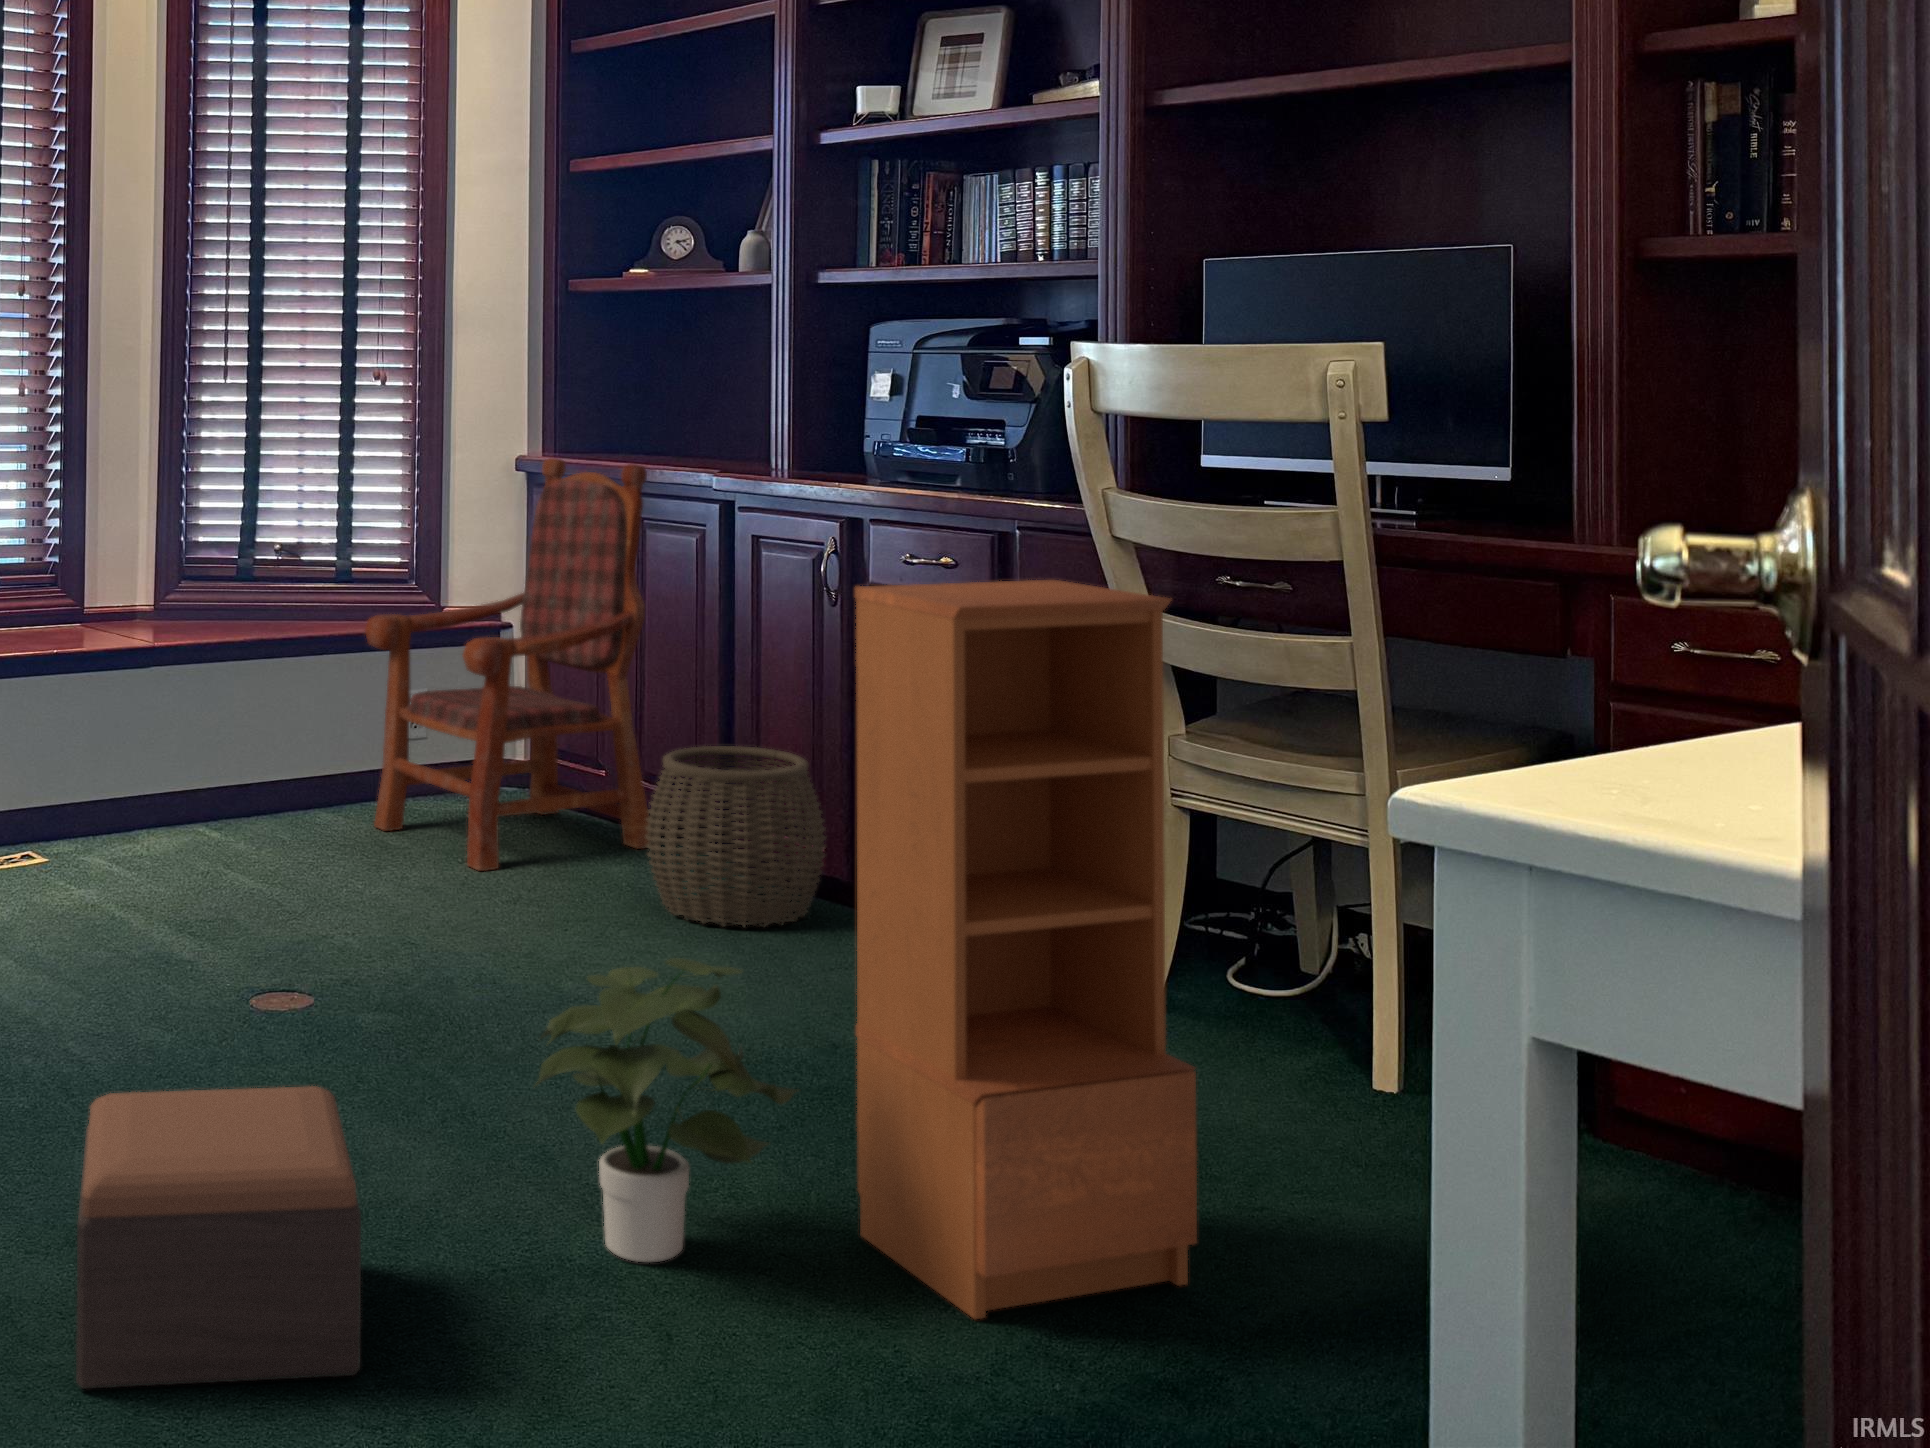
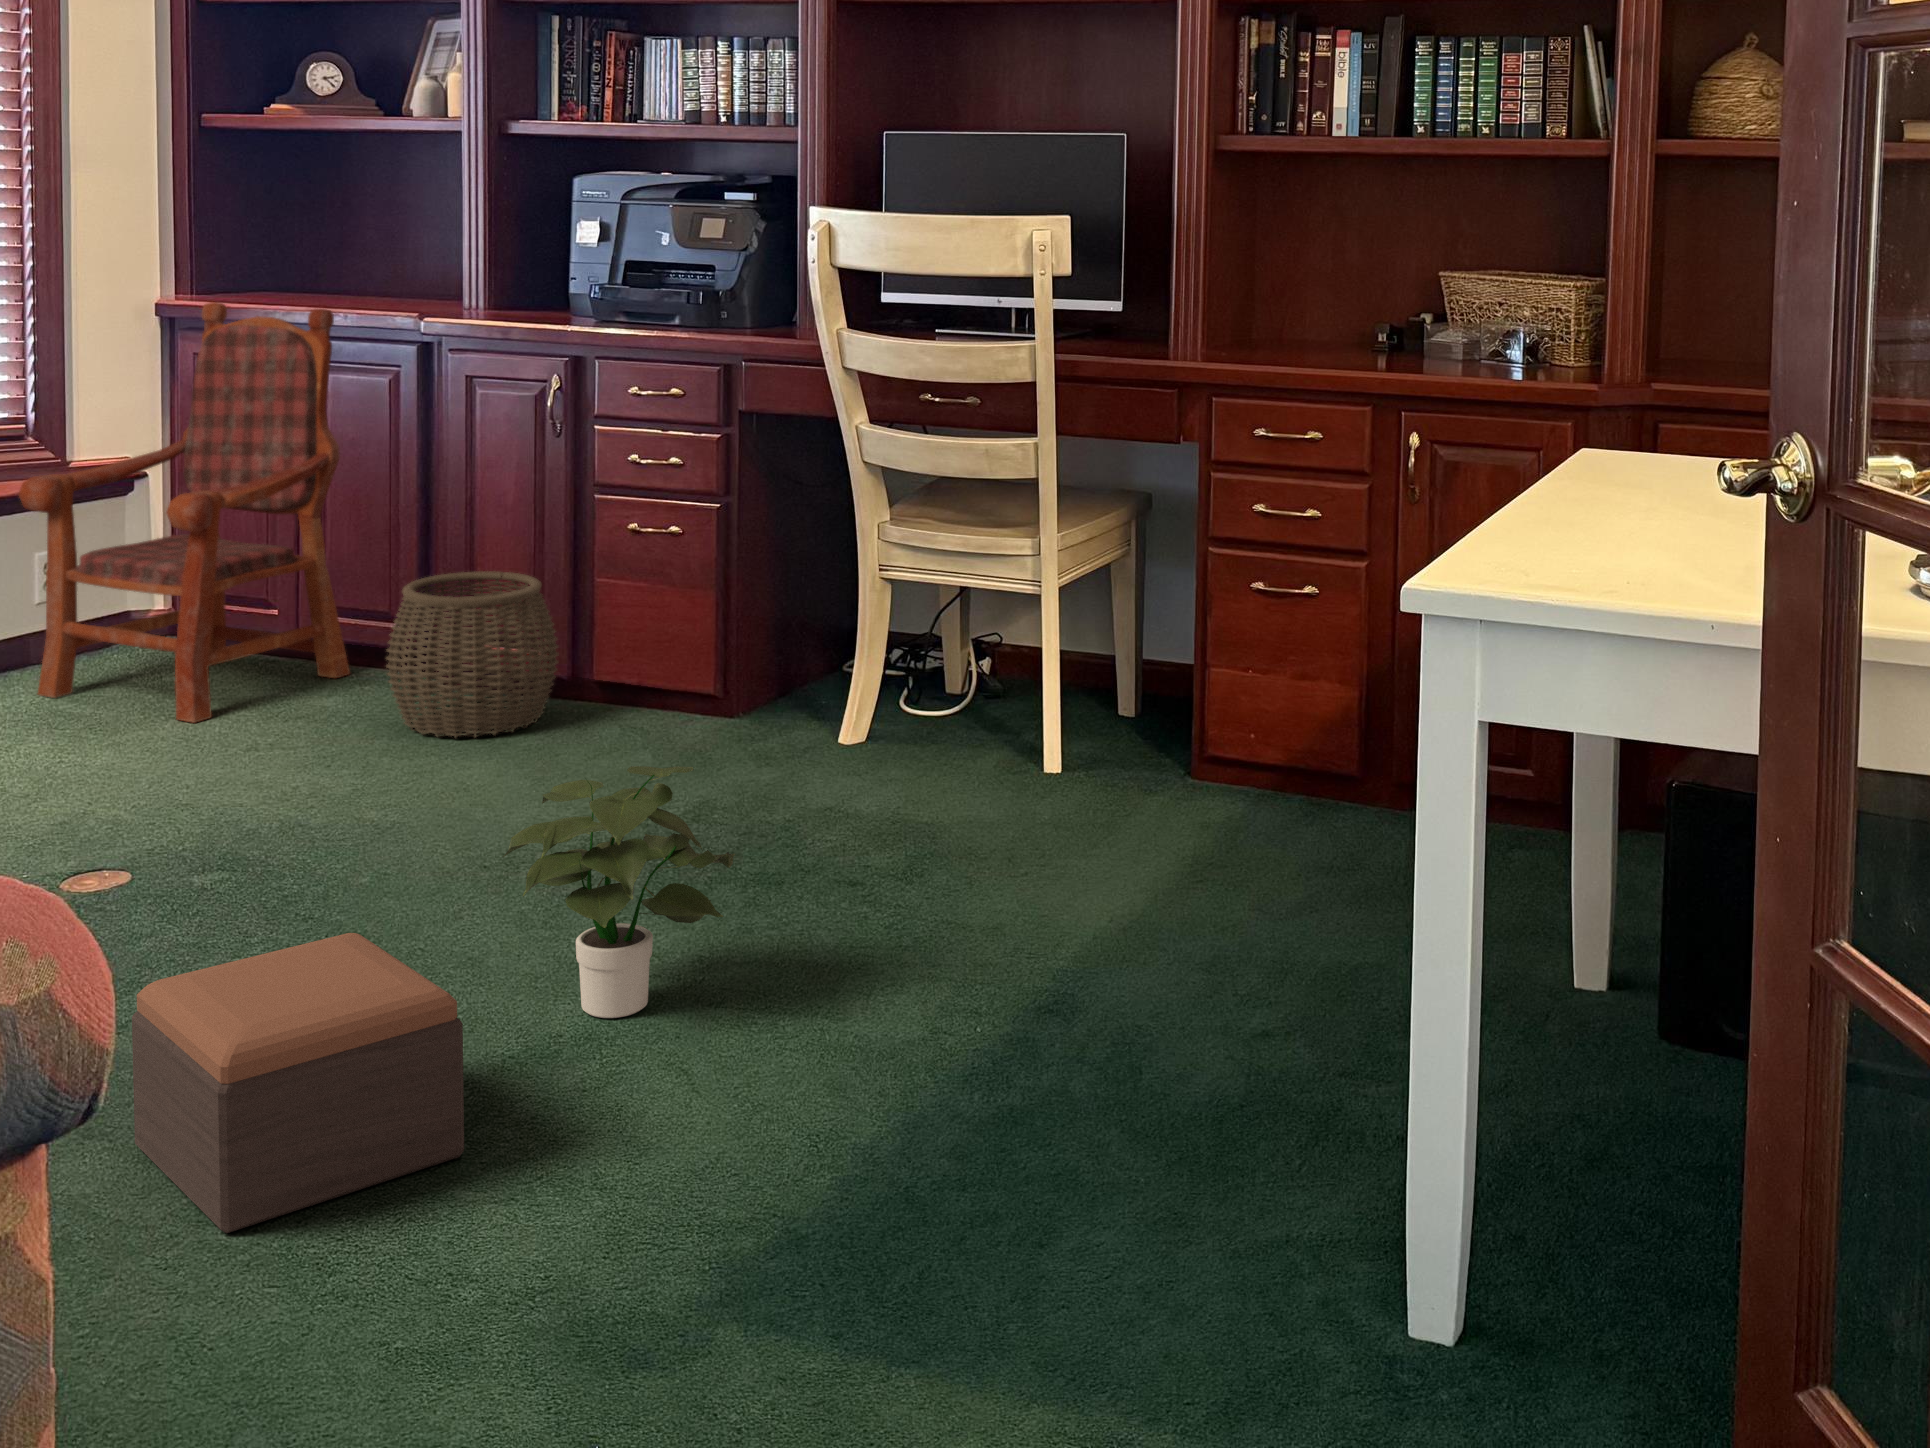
bookcase: present [855,580,1197,1320] -> none [766,425,1020,995]

